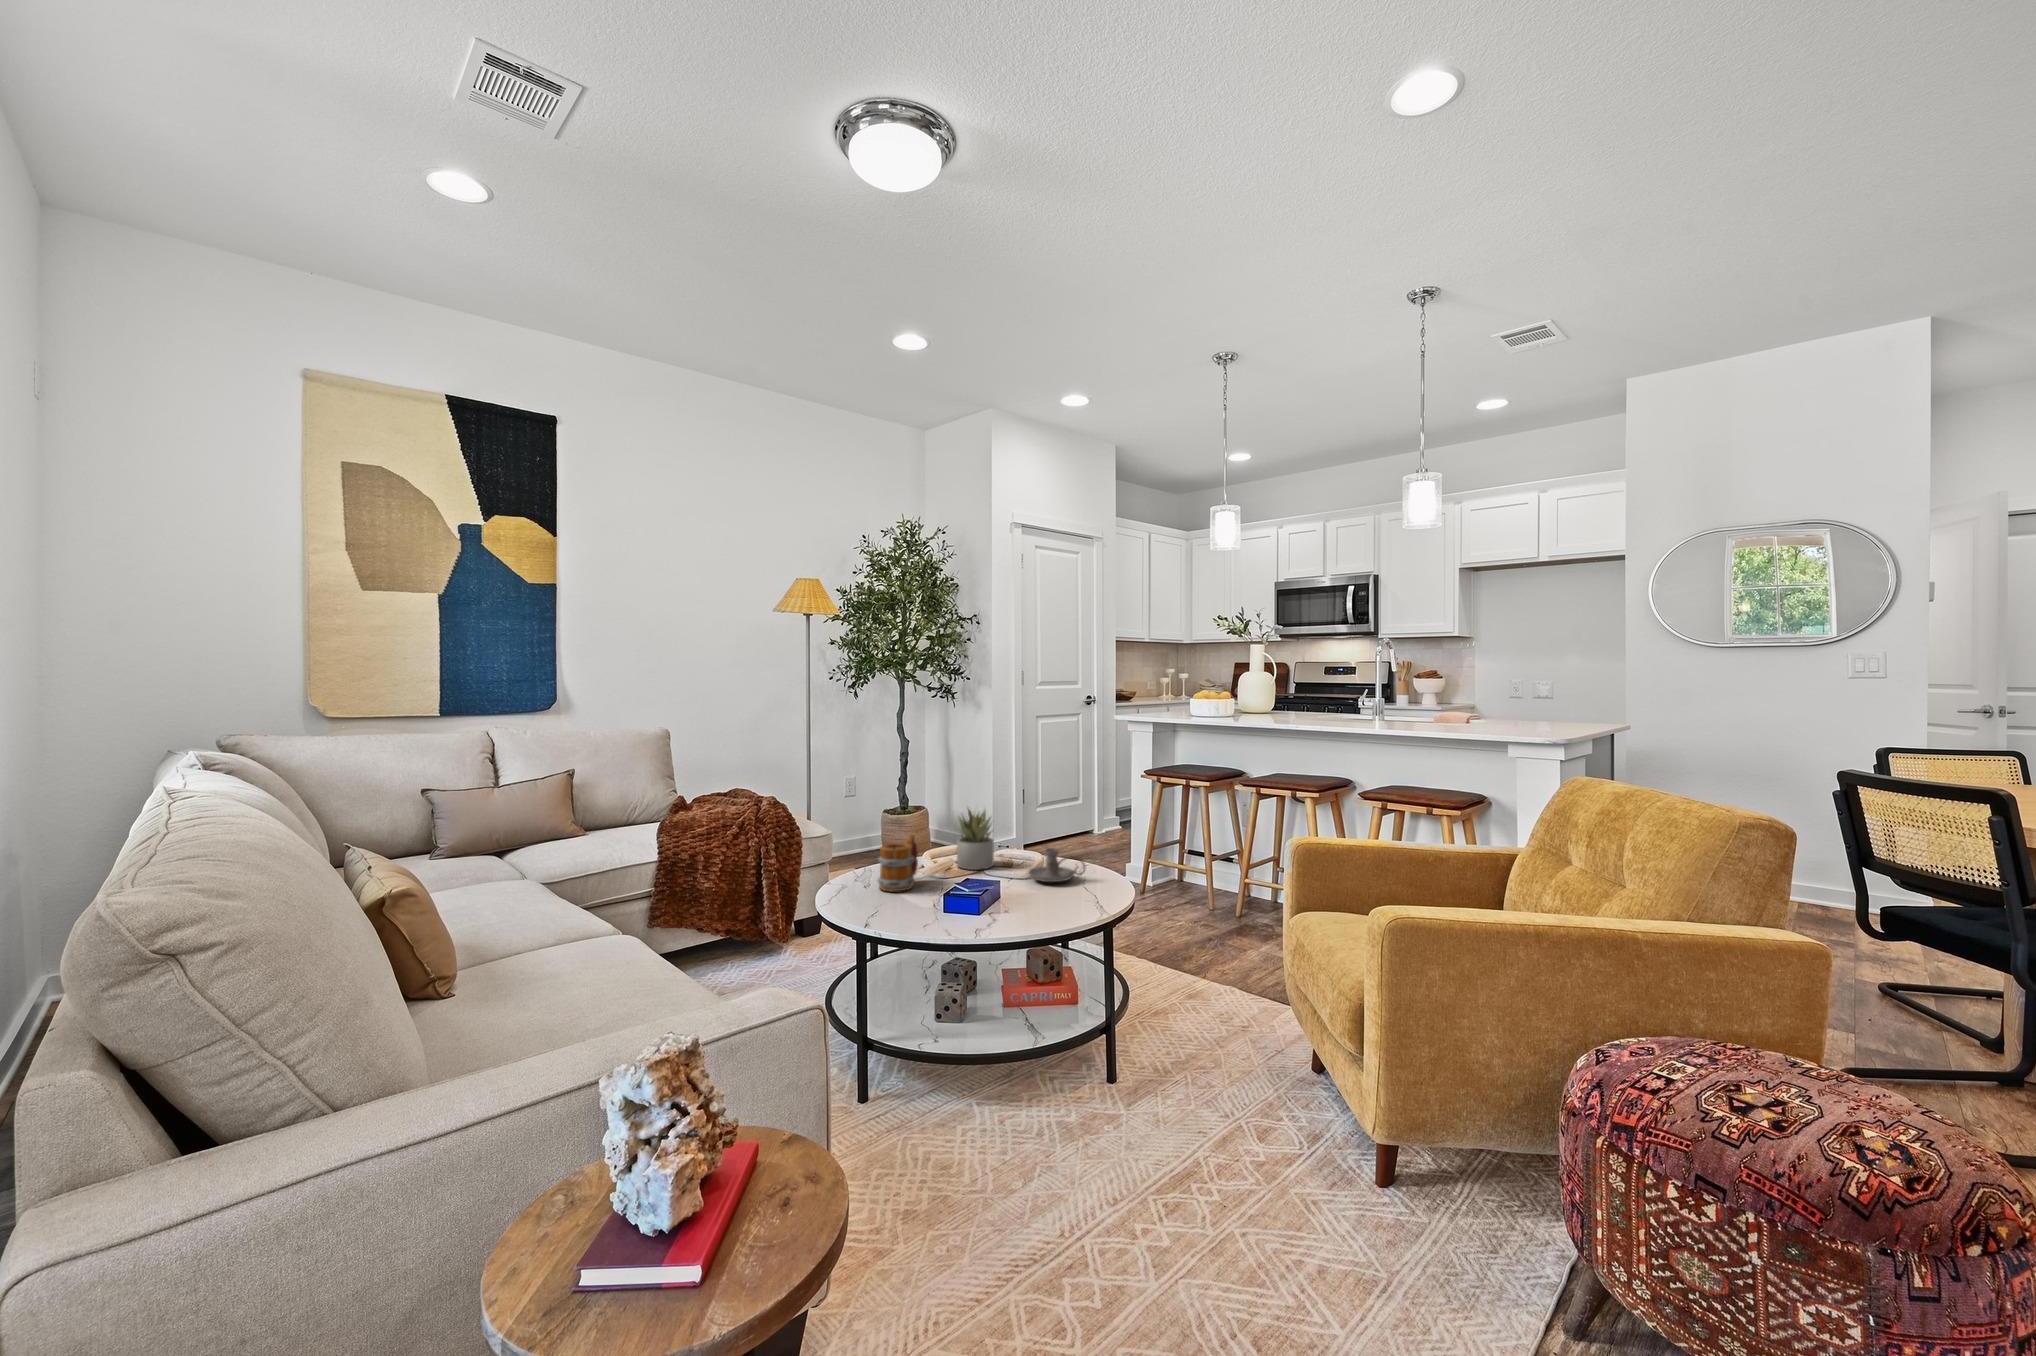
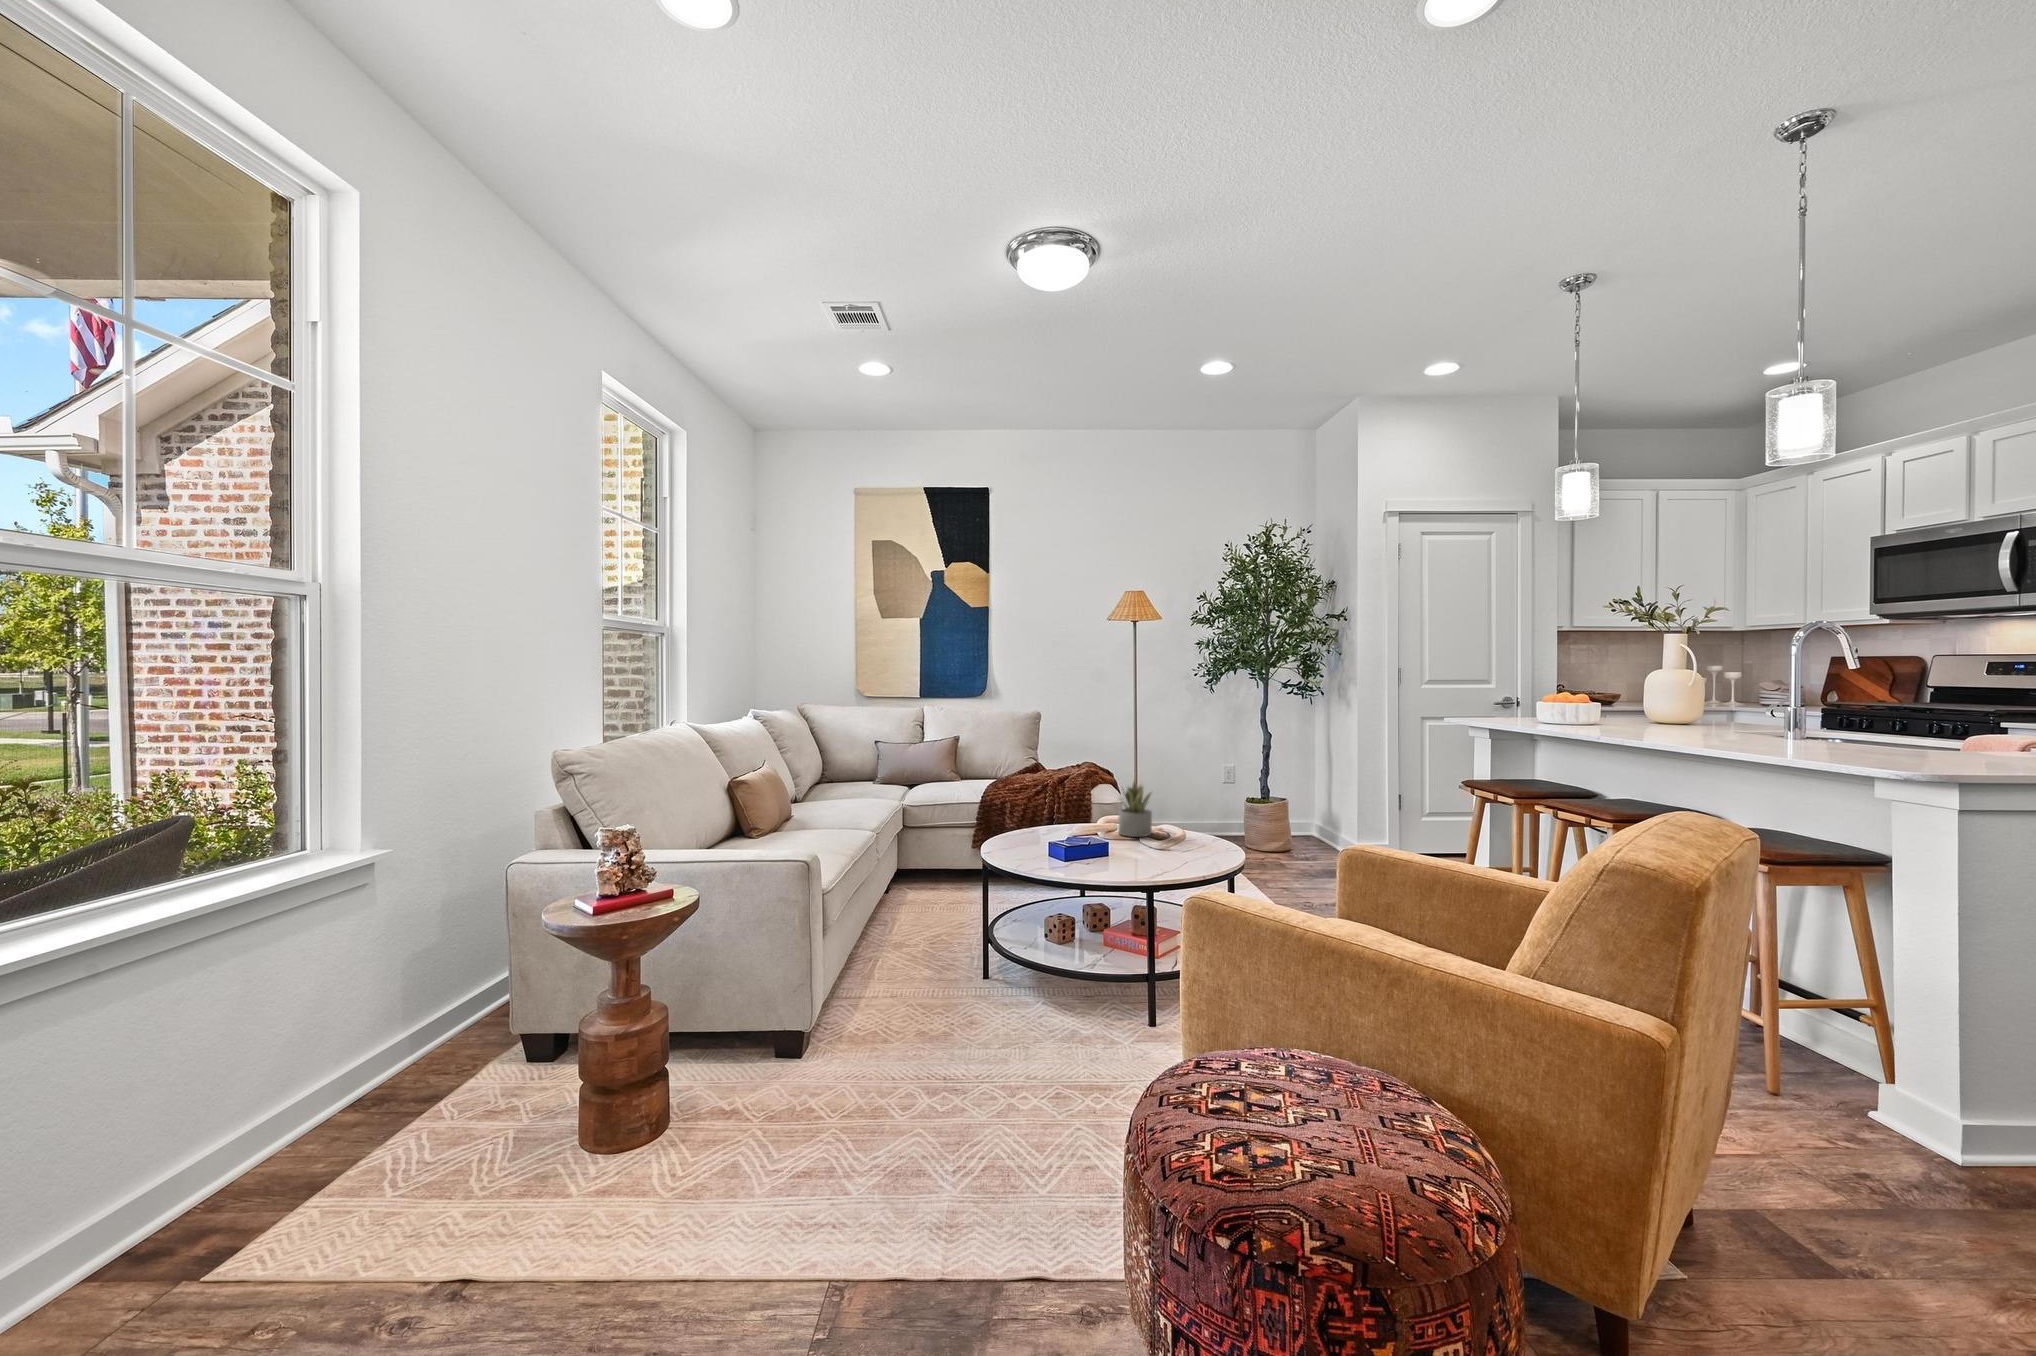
mug: present [877,834,918,891] -> none [1030,796,1071,840]
candle holder: present [1029,848,1085,882] -> none [1143,824,1192,855]

